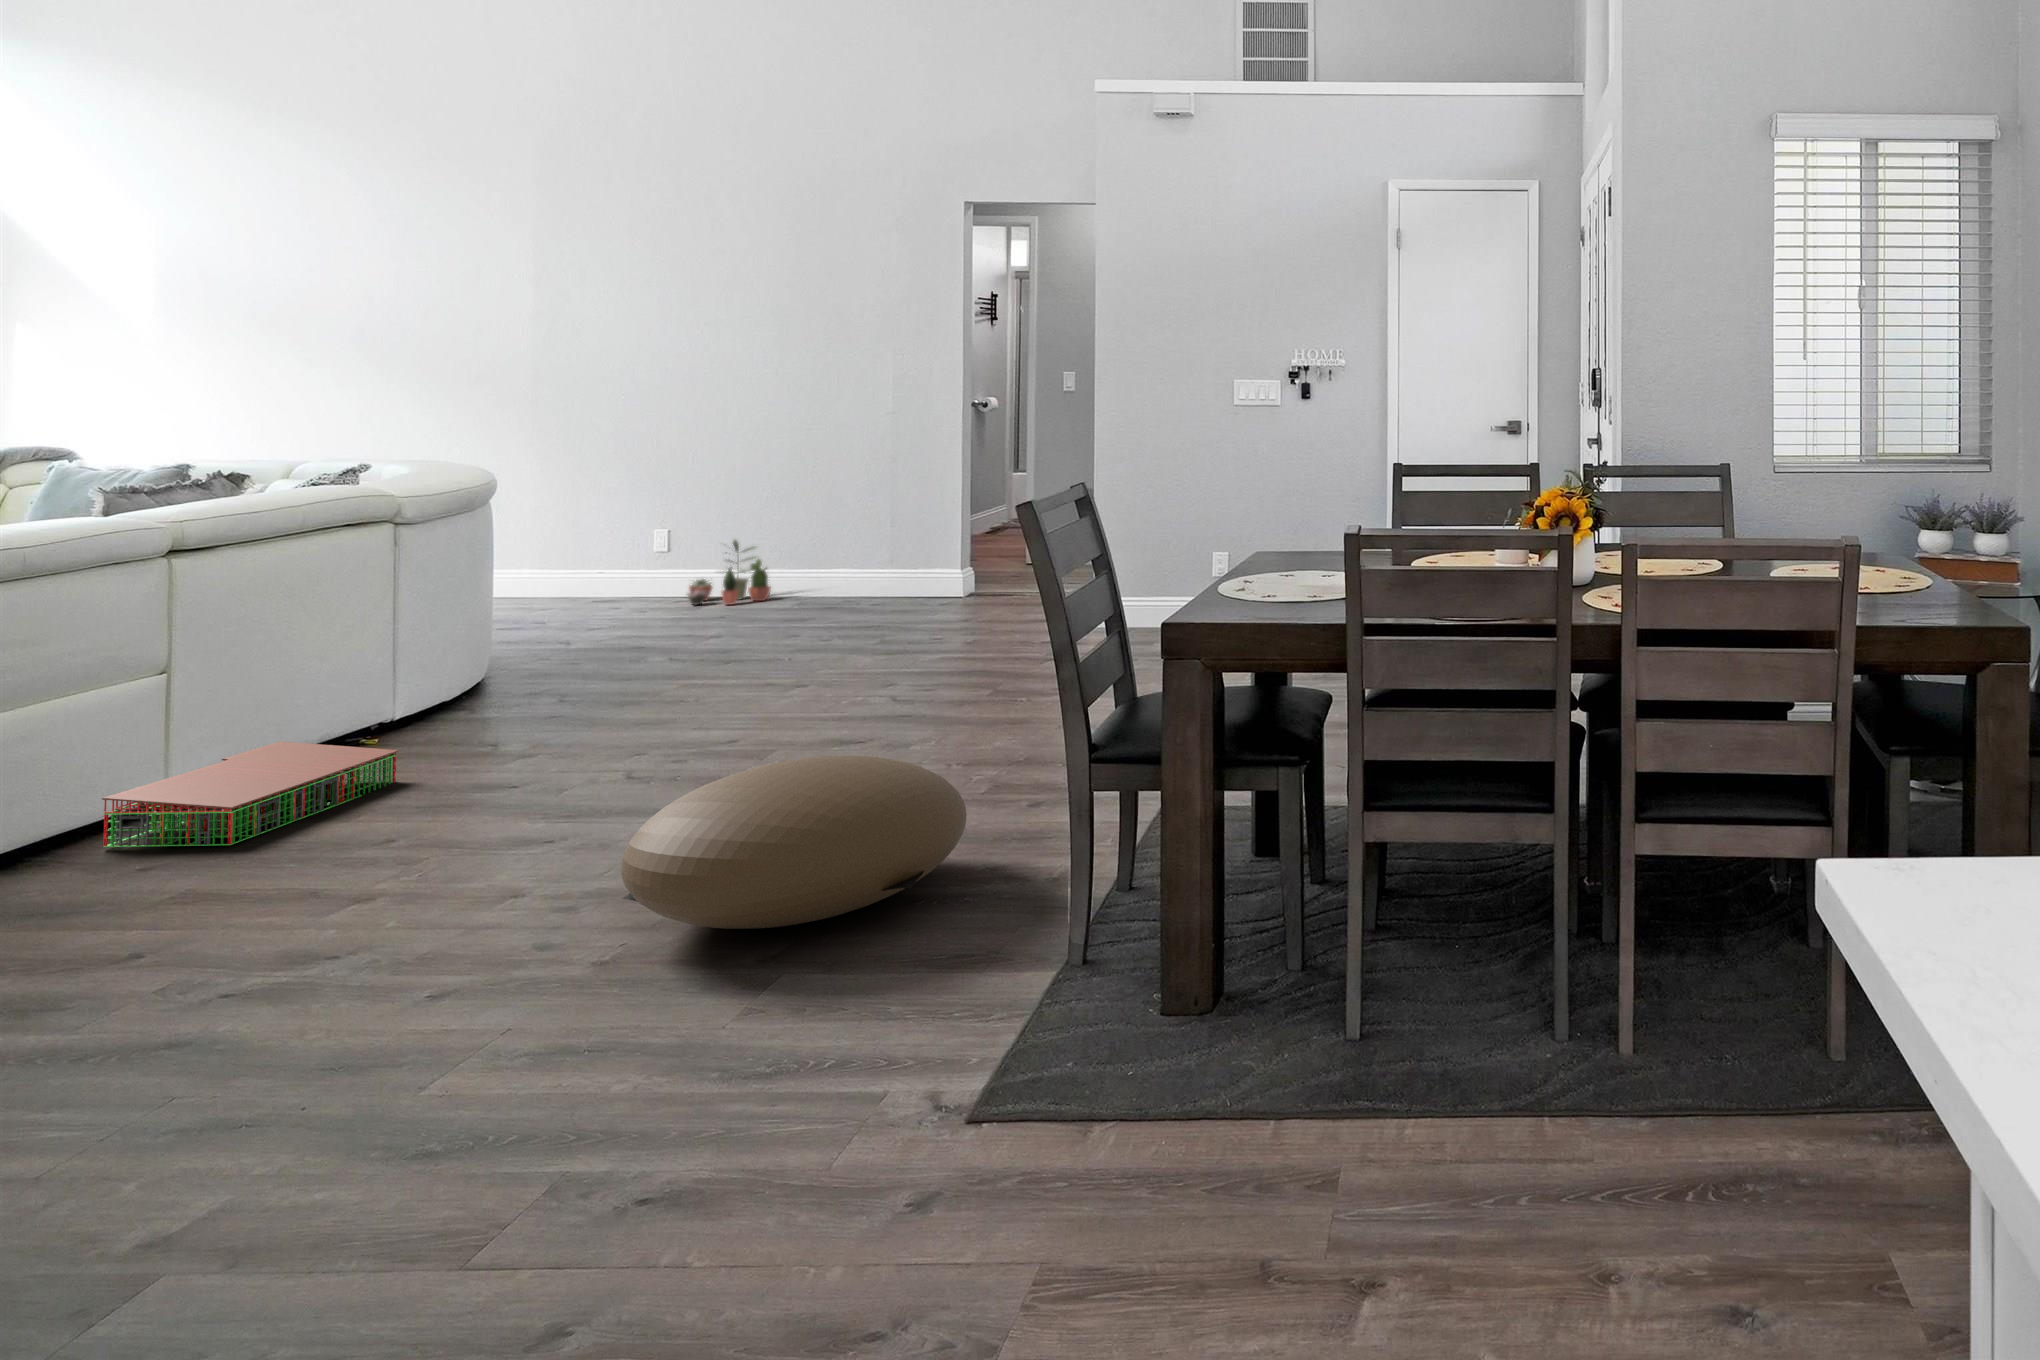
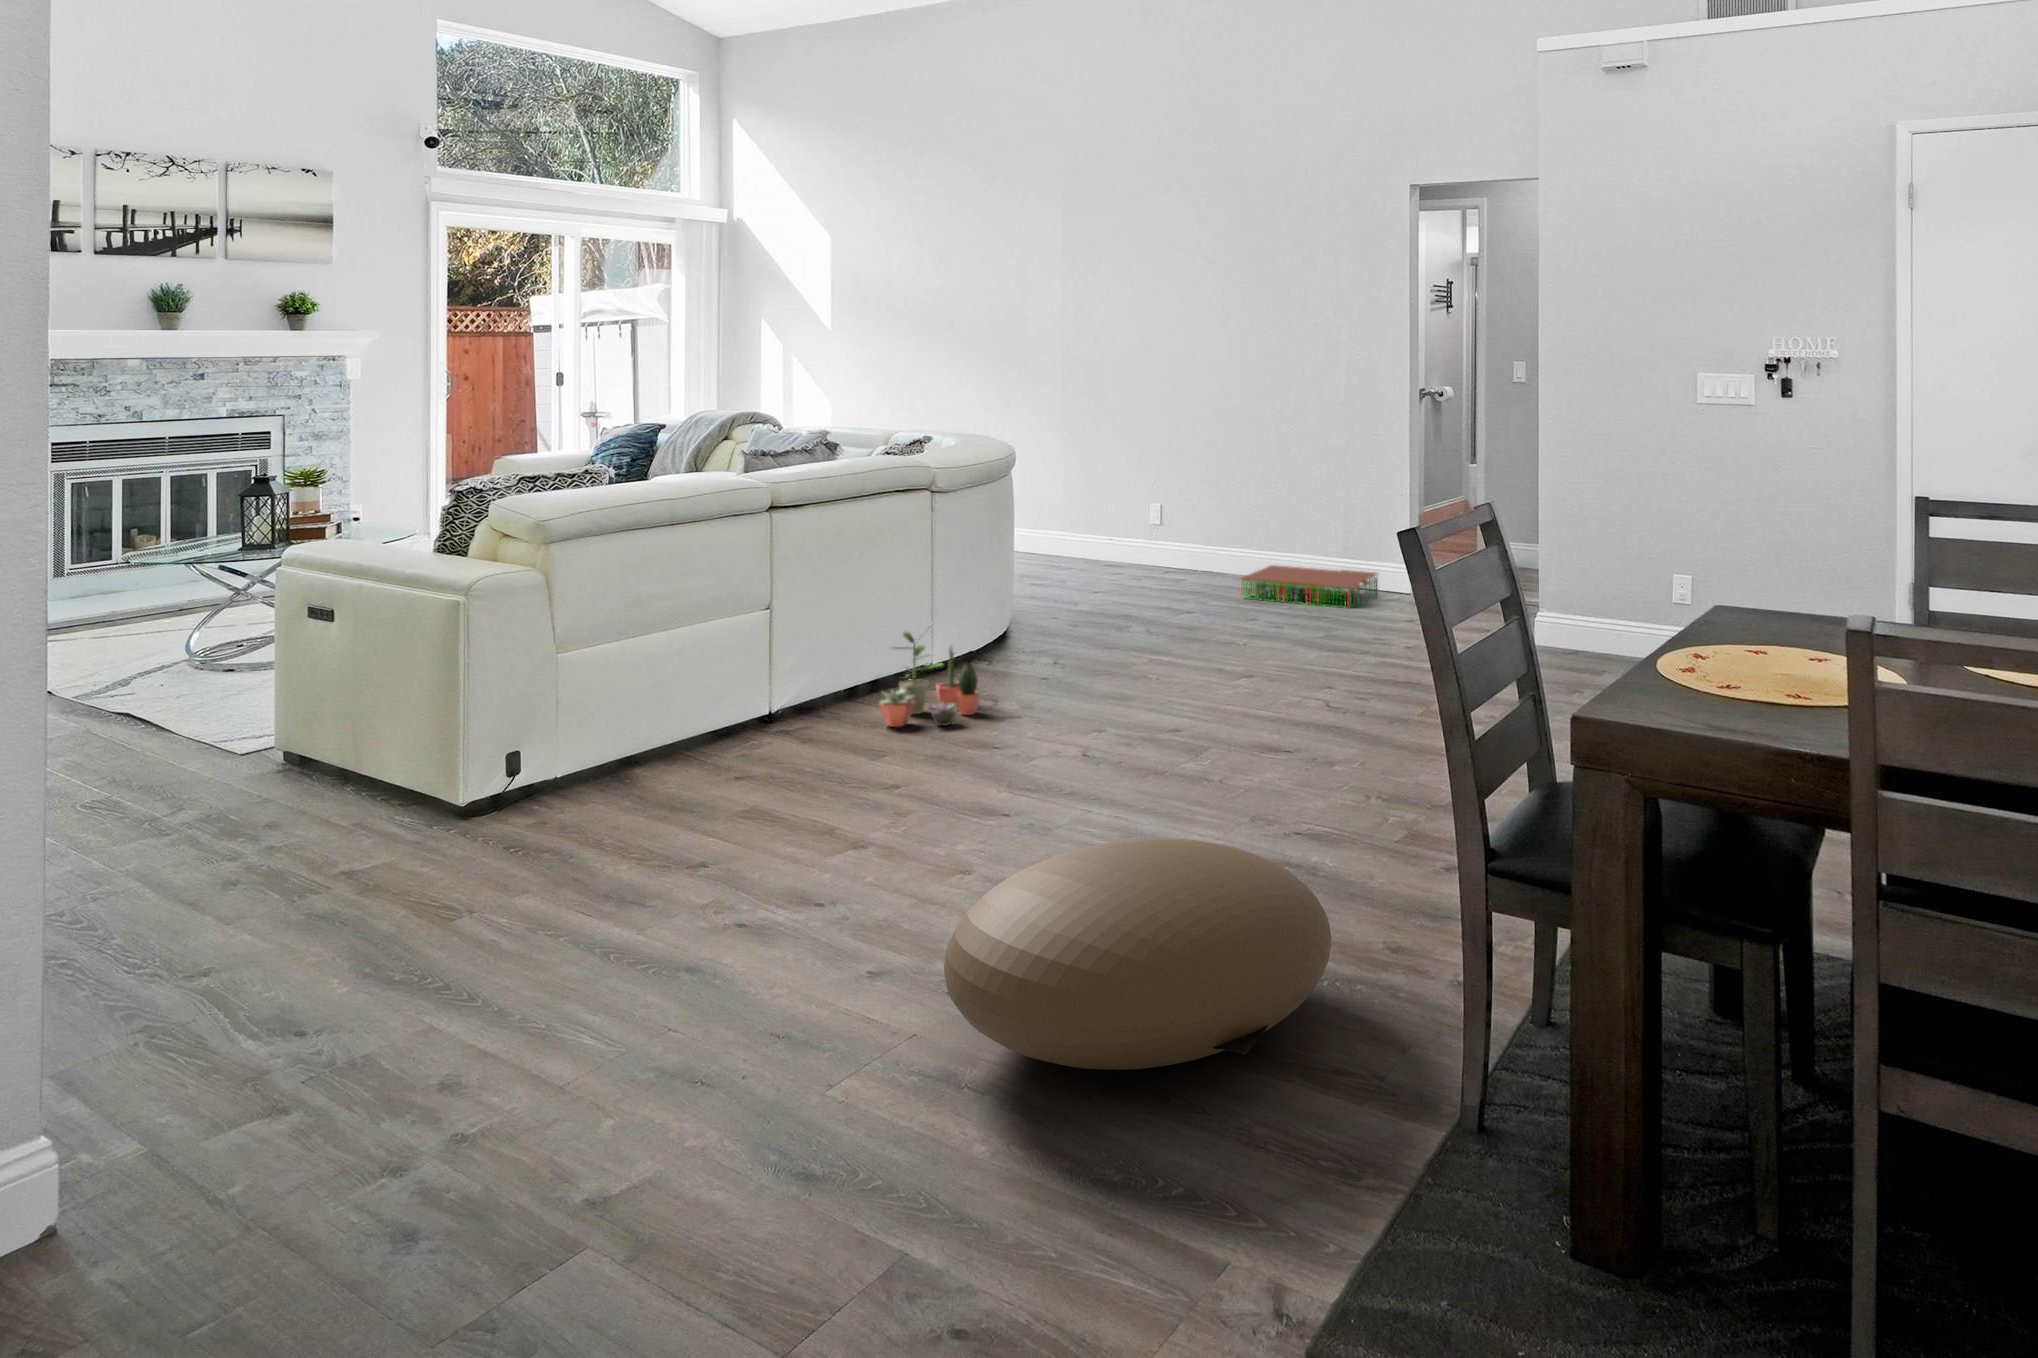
potted plant: present [687,540,771,605] -> present [879,625,980,727]
storage bin: present [102,741,398,847] -> present [1241,565,1378,607]

